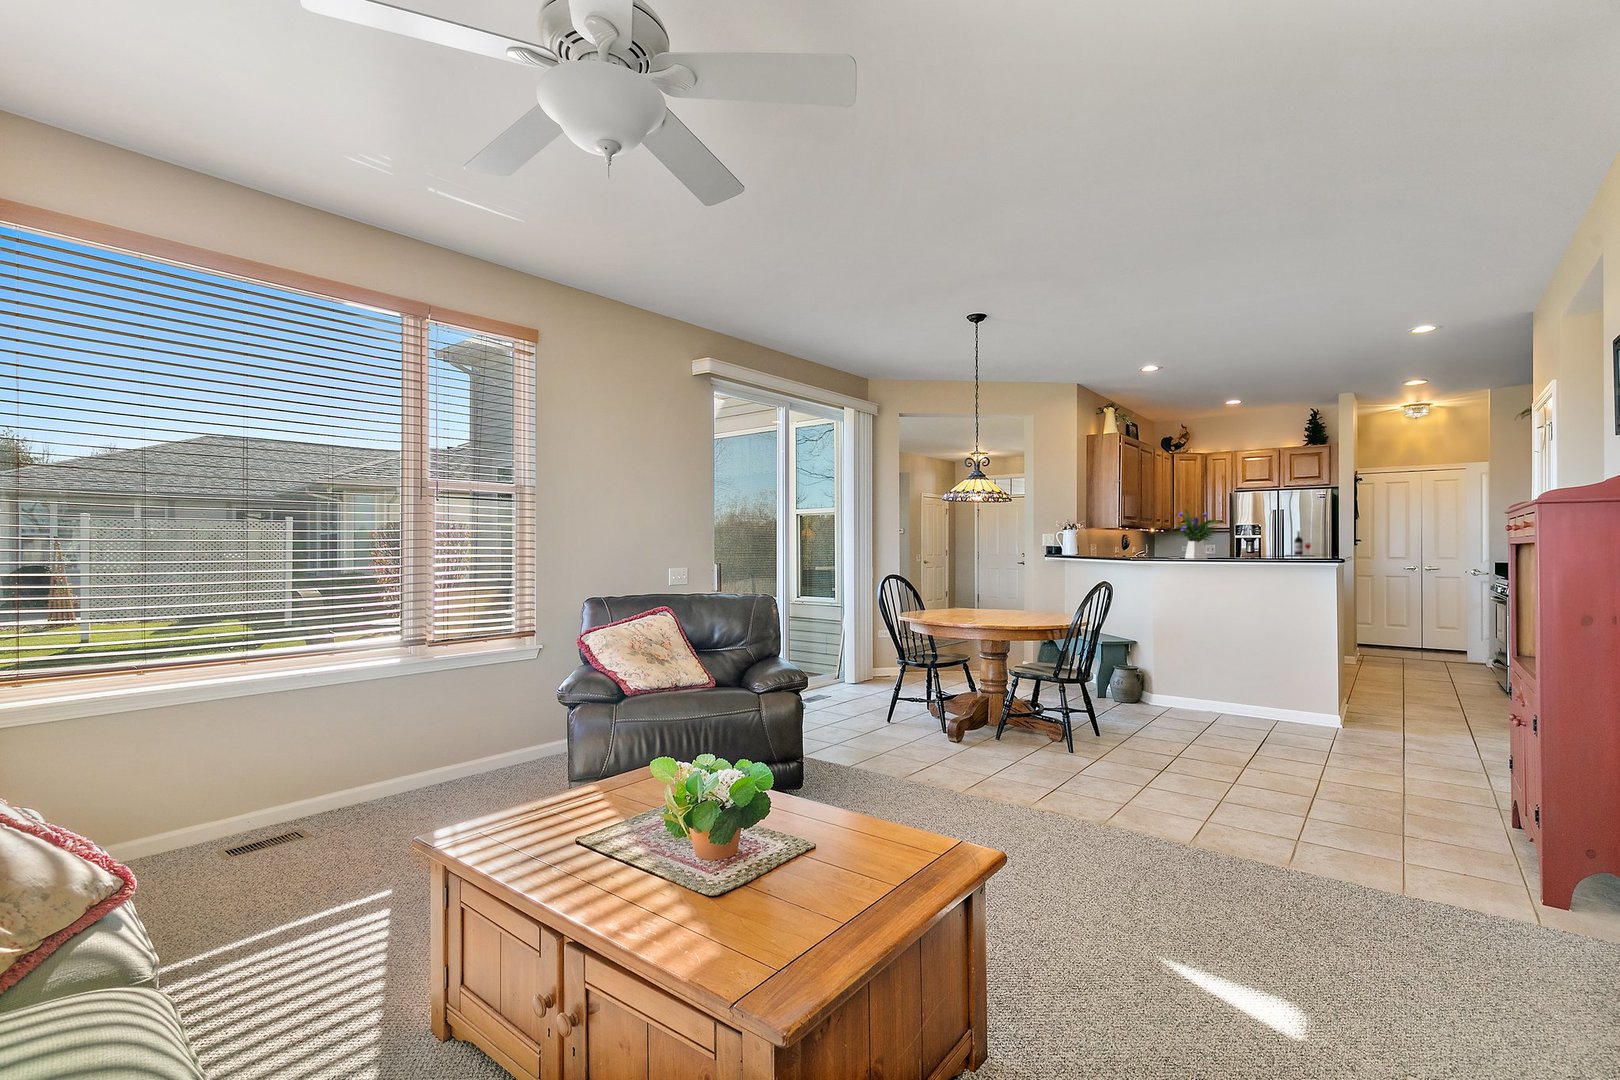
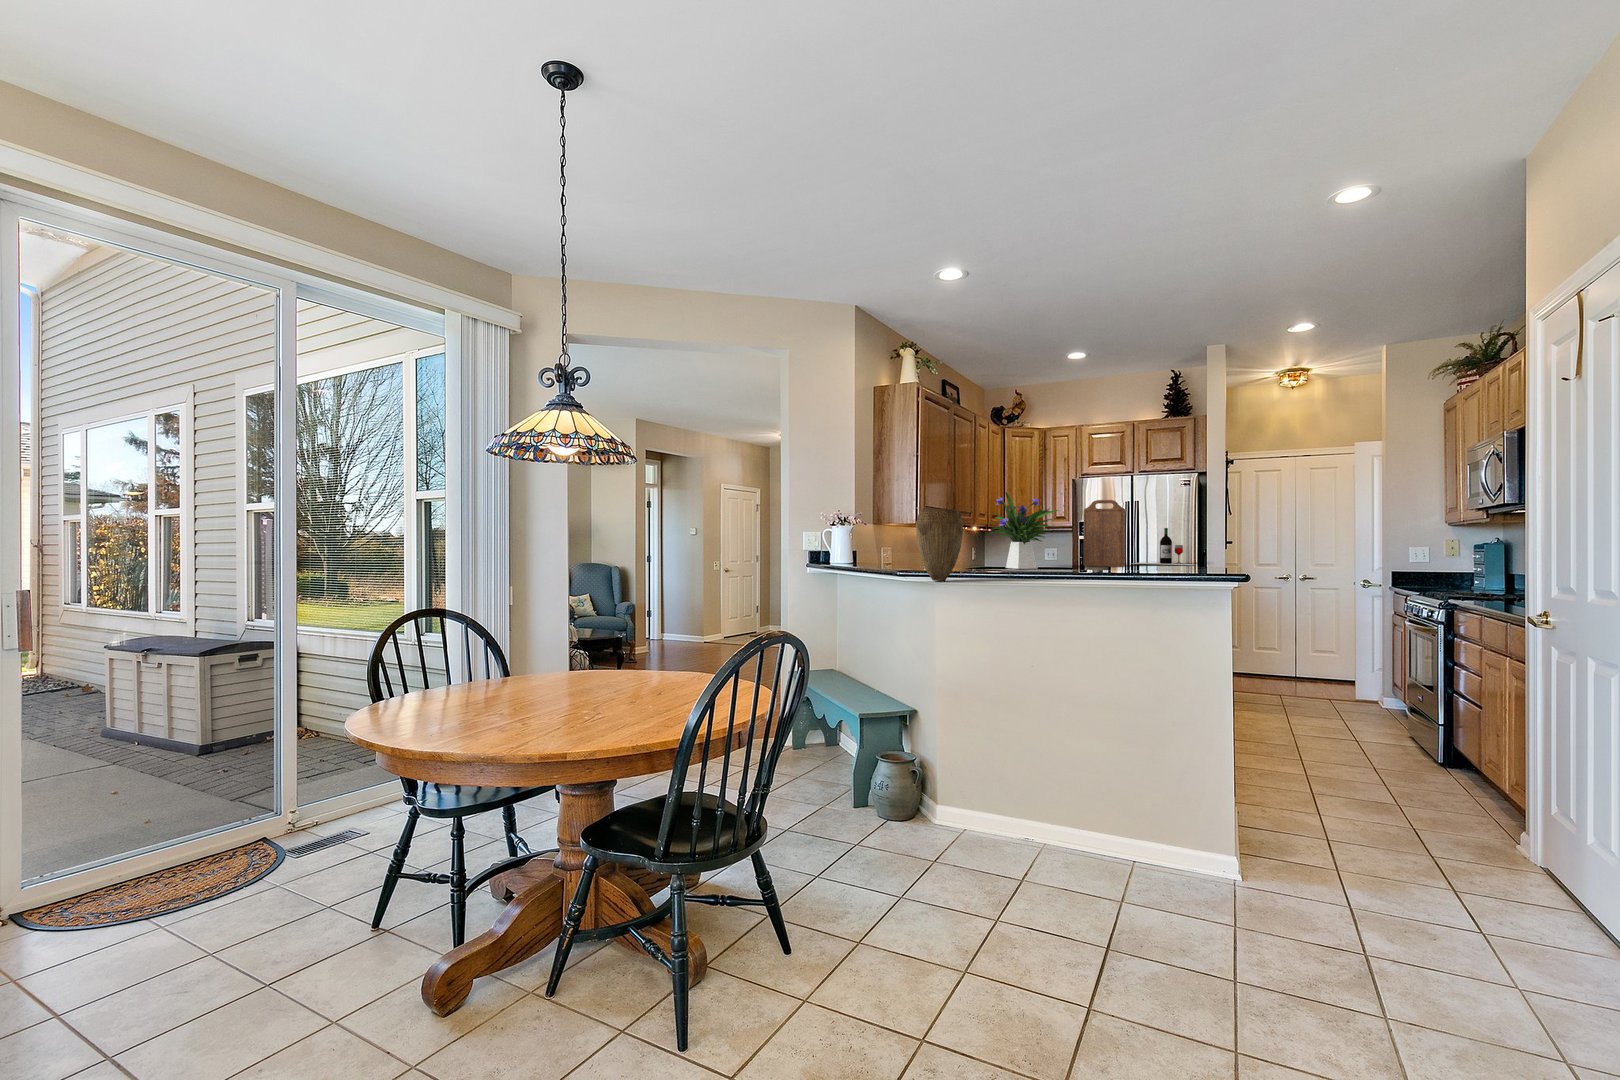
cutting board: none [1239,513,1269,557] -> present [1083,500,1125,567]
vase: none [1135,522,1164,564] -> present [916,509,963,581]

